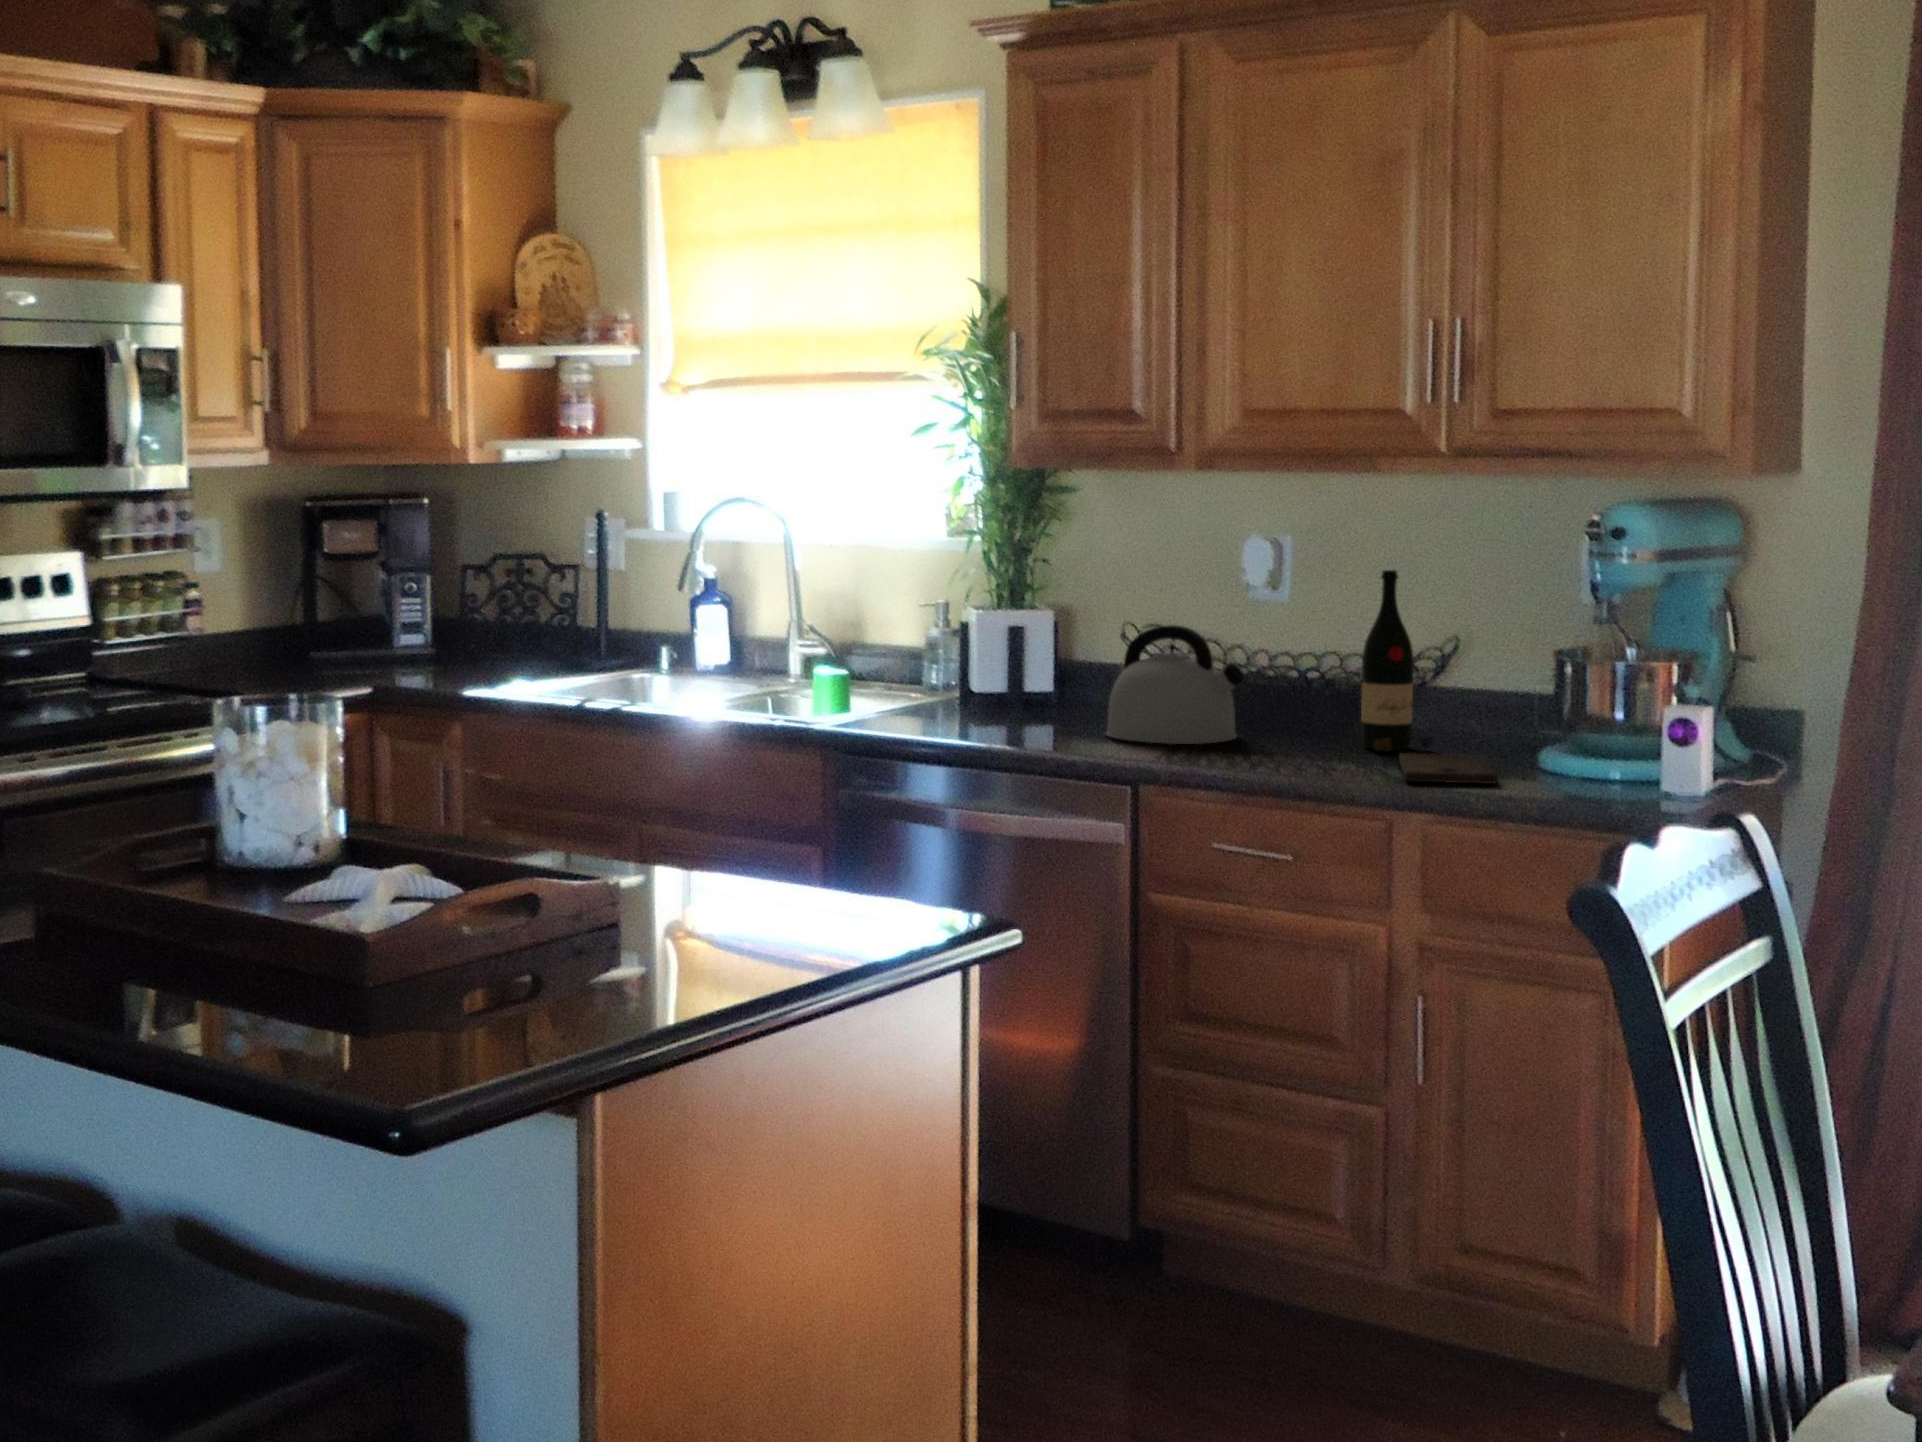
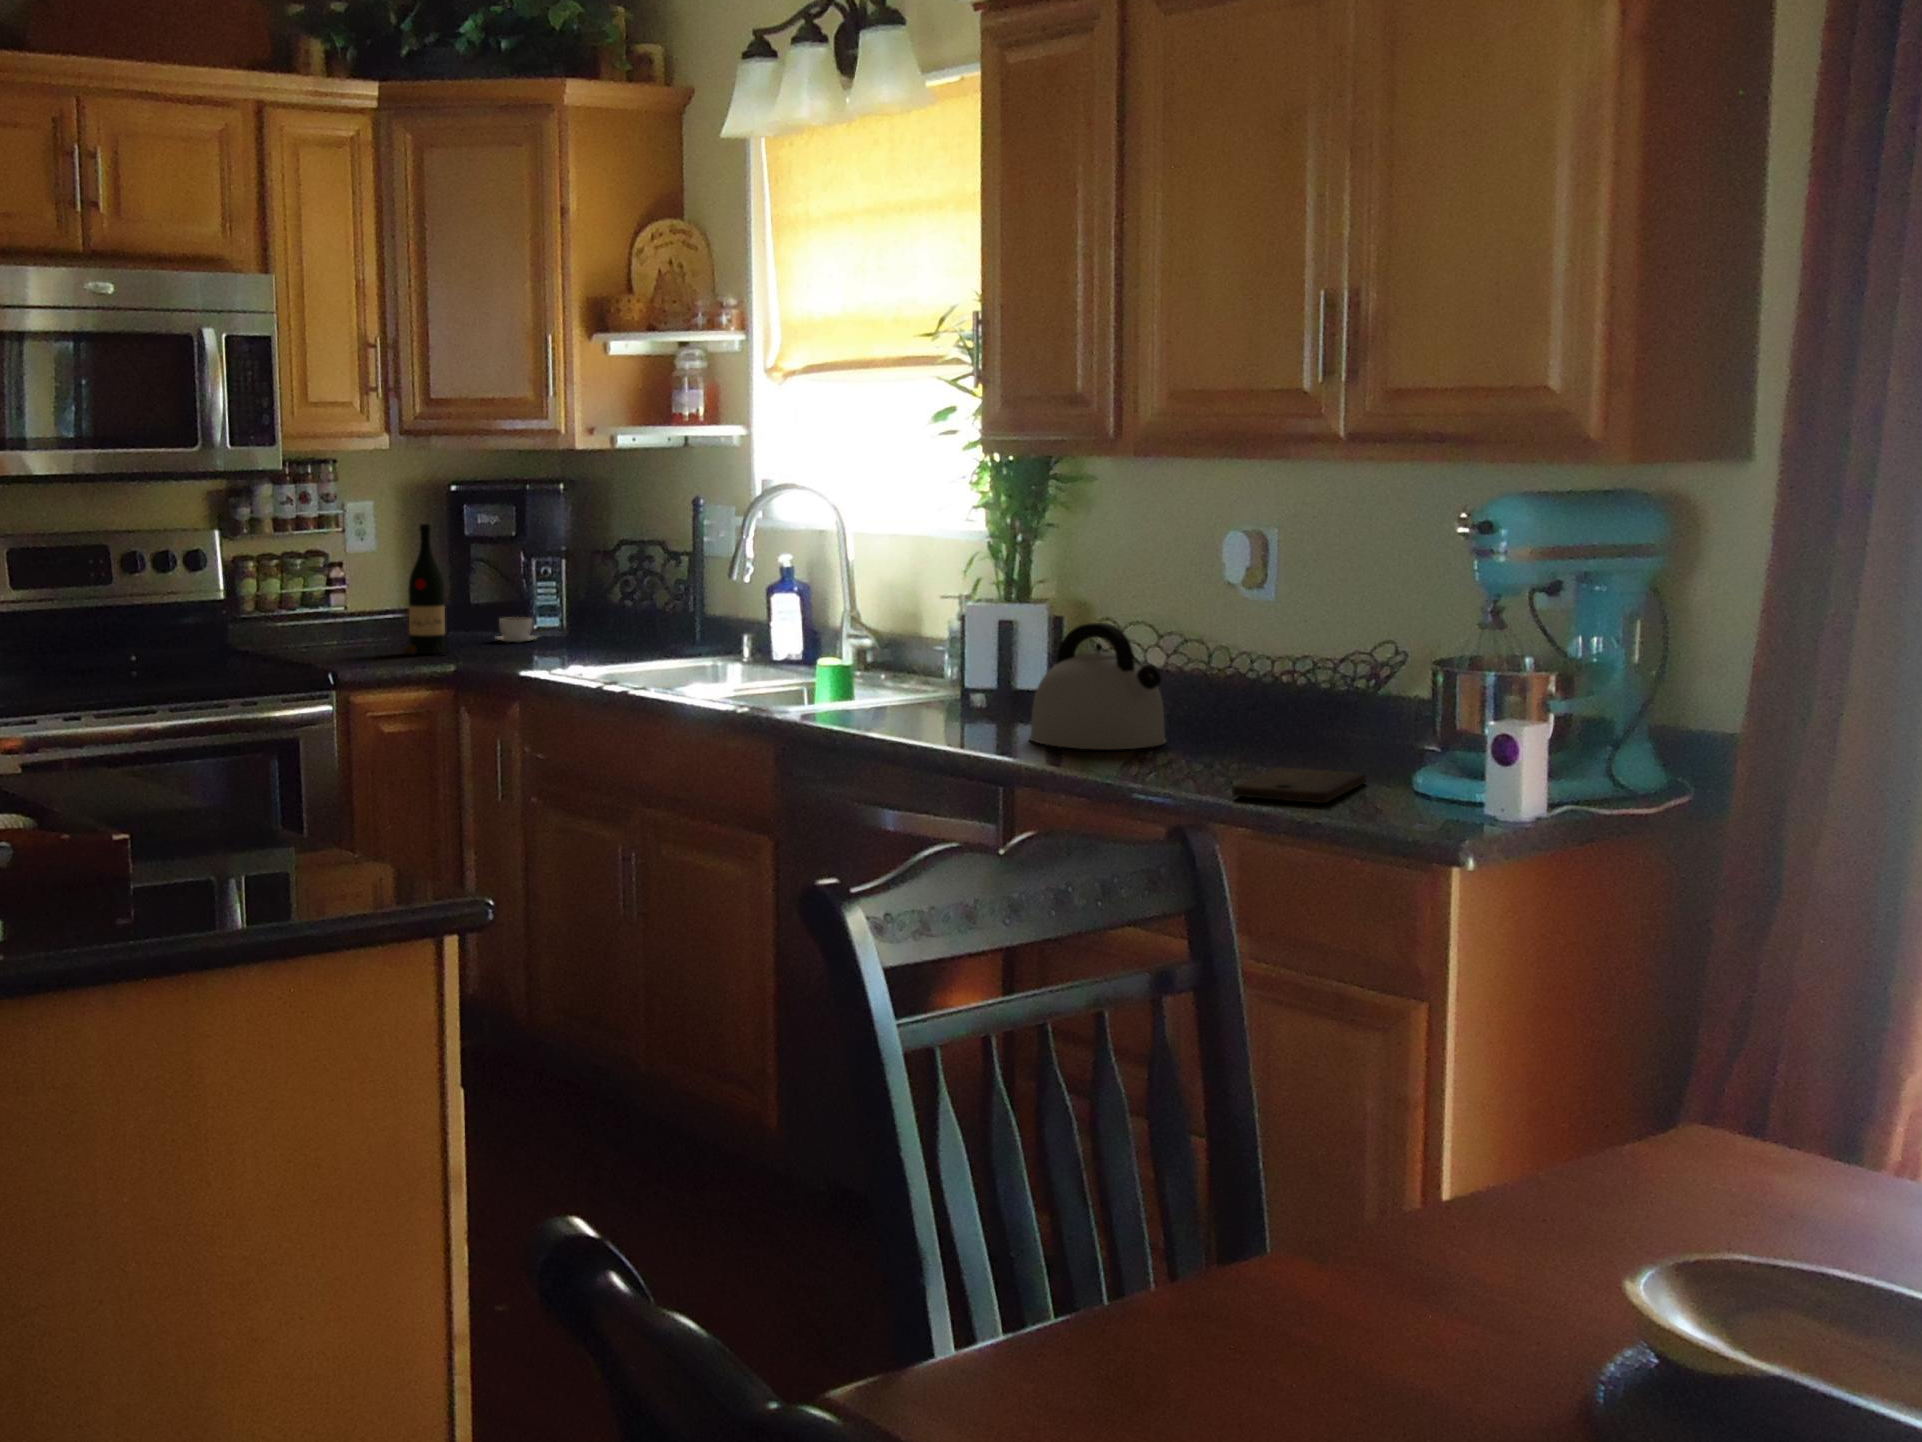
wine bottle: present [1361,570,1433,751] -> present [404,524,449,654]
coffee cup: none [357,634,407,659] -> present [496,617,537,642]

